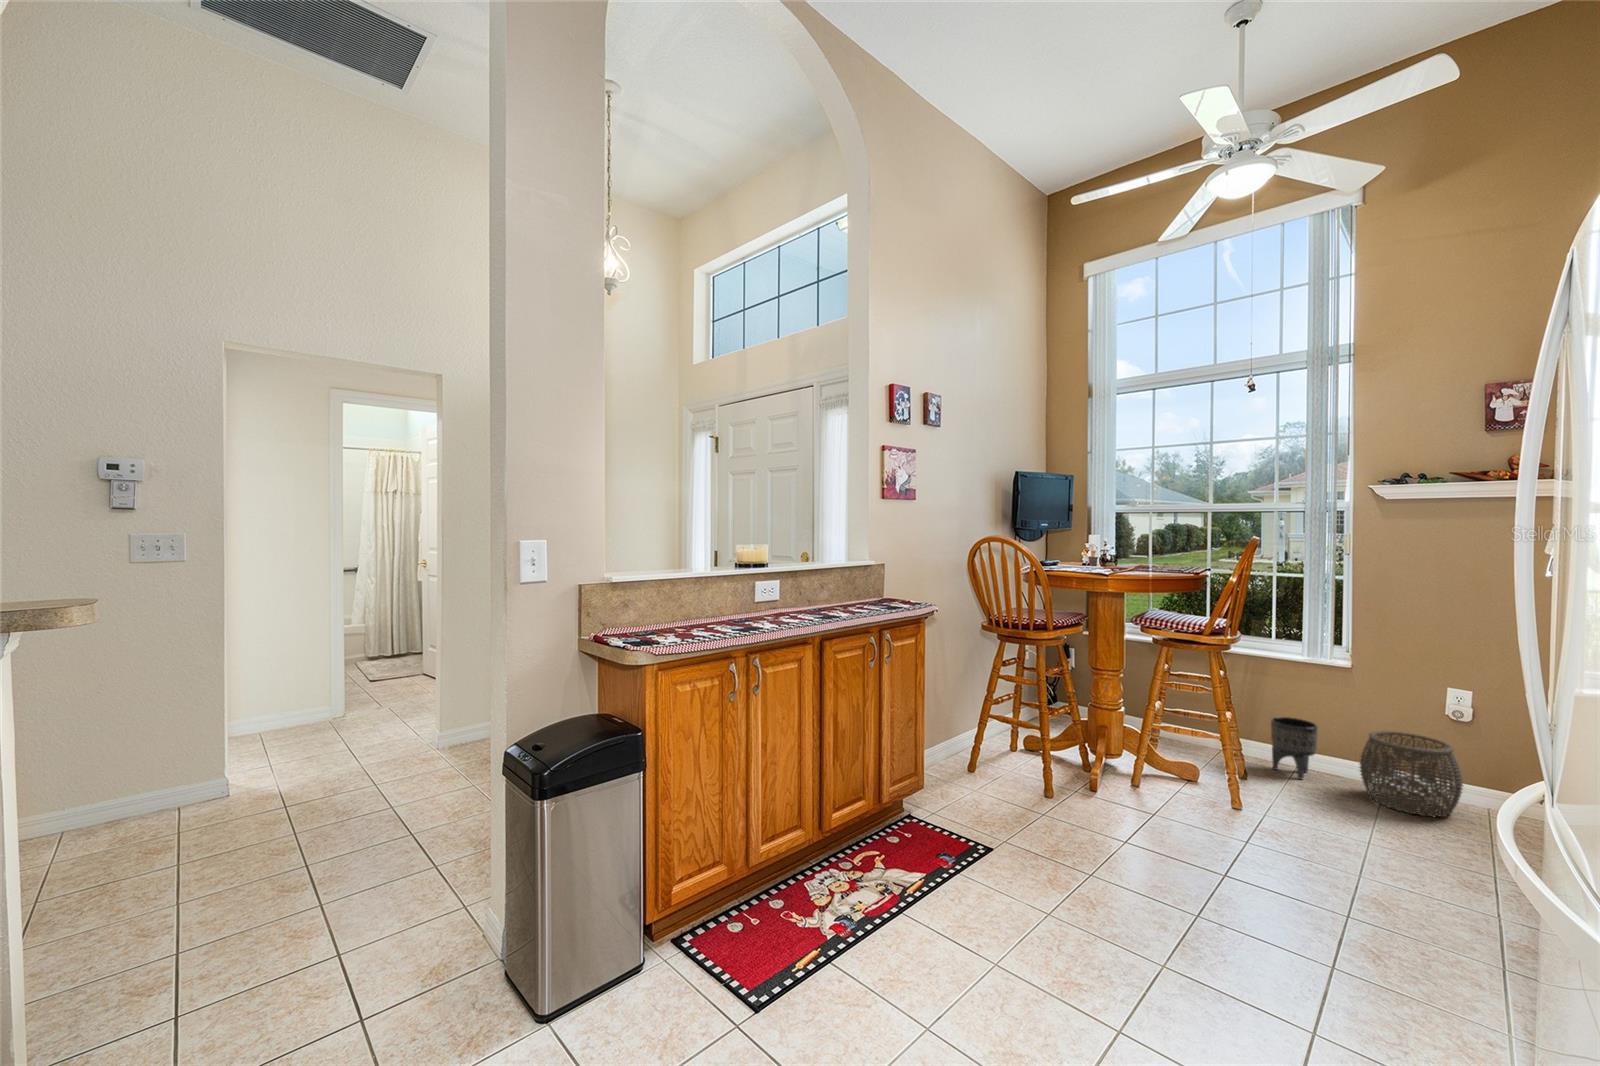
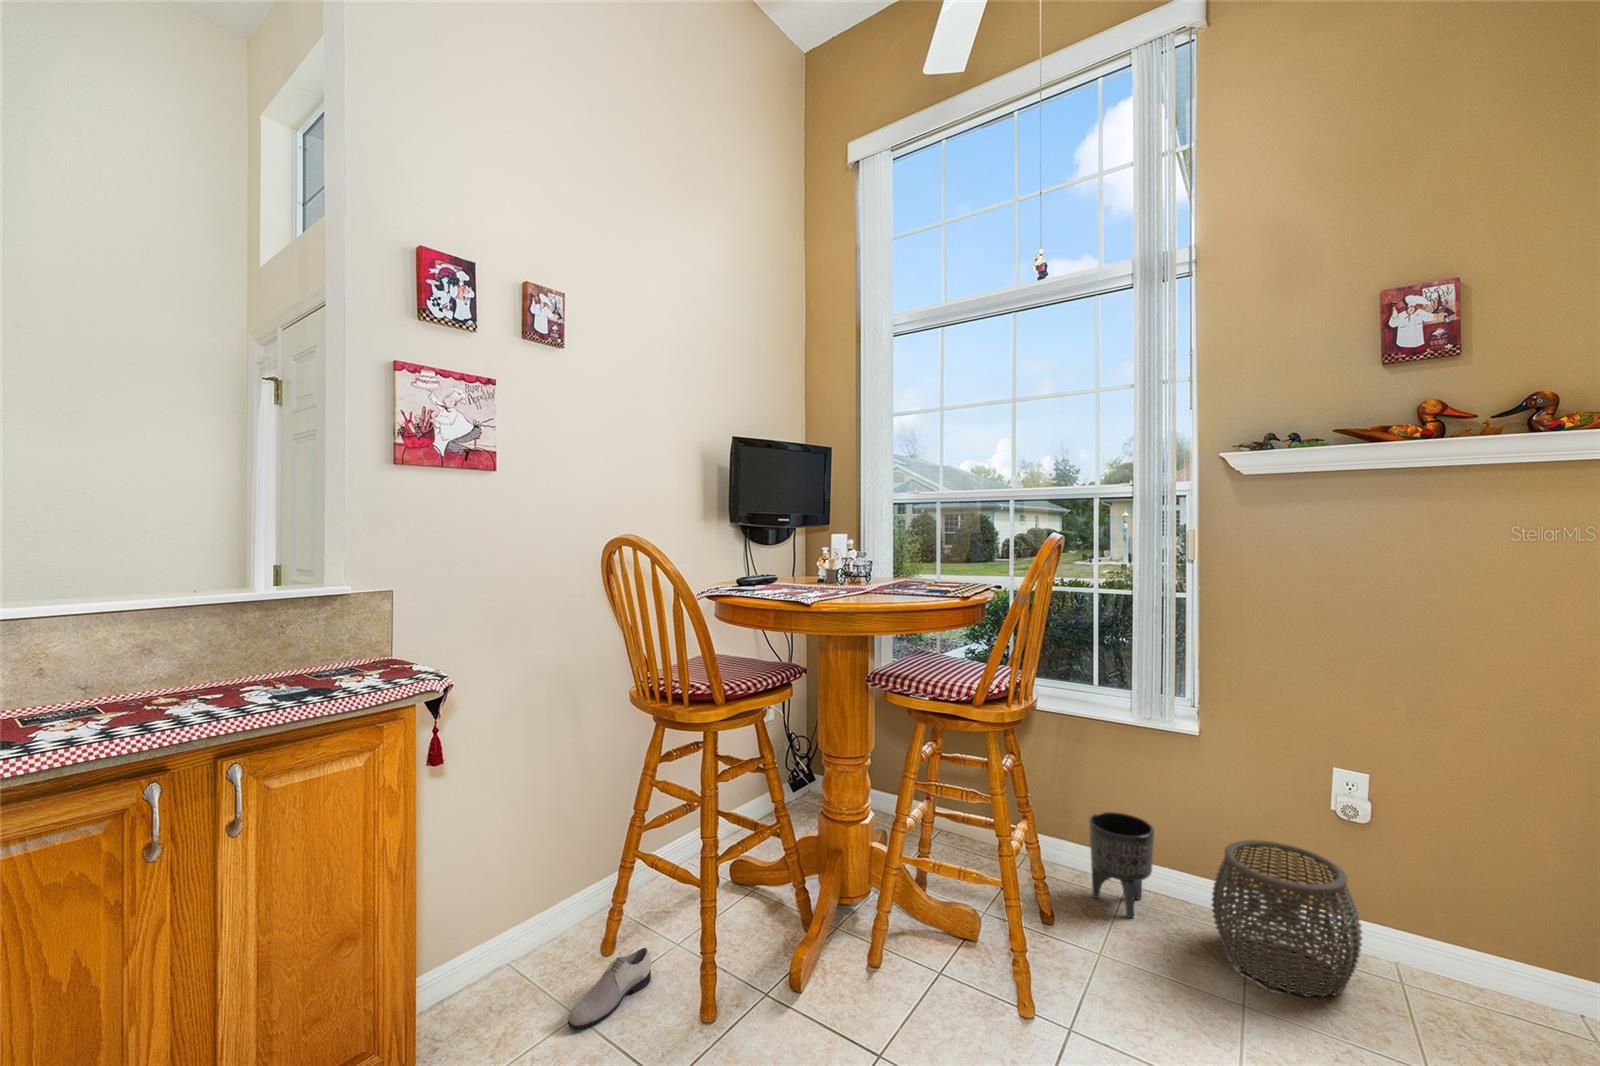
shoe: none [974,764,1006,793] -> present [568,948,651,1029]

